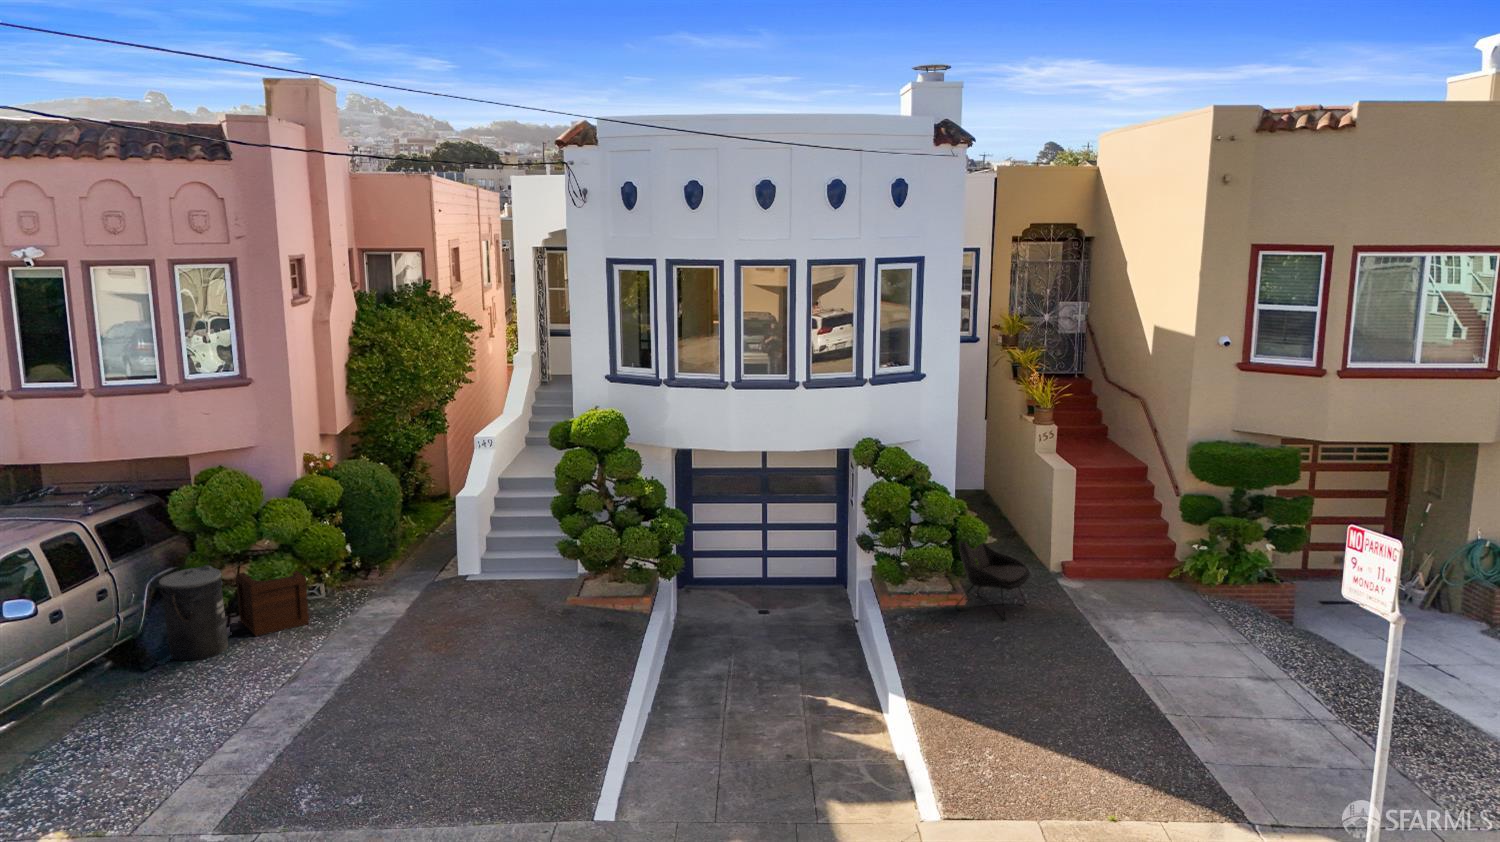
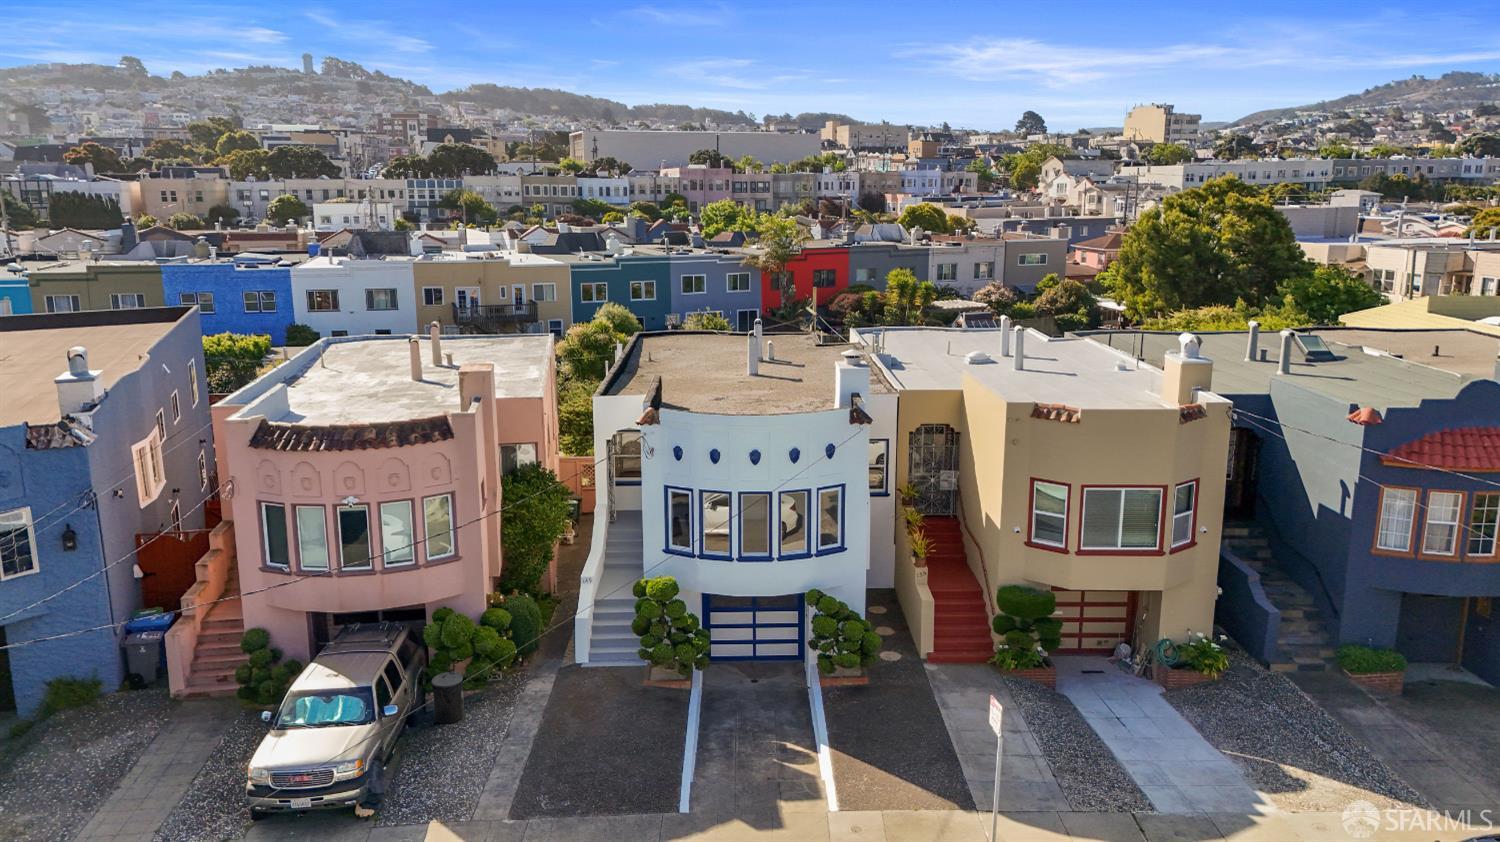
lounge chair: present [956,541,1030,620] -> none [861,643,903,695]
wooden crate: present [236,571,309,636] -> none [461,664,502,707]

